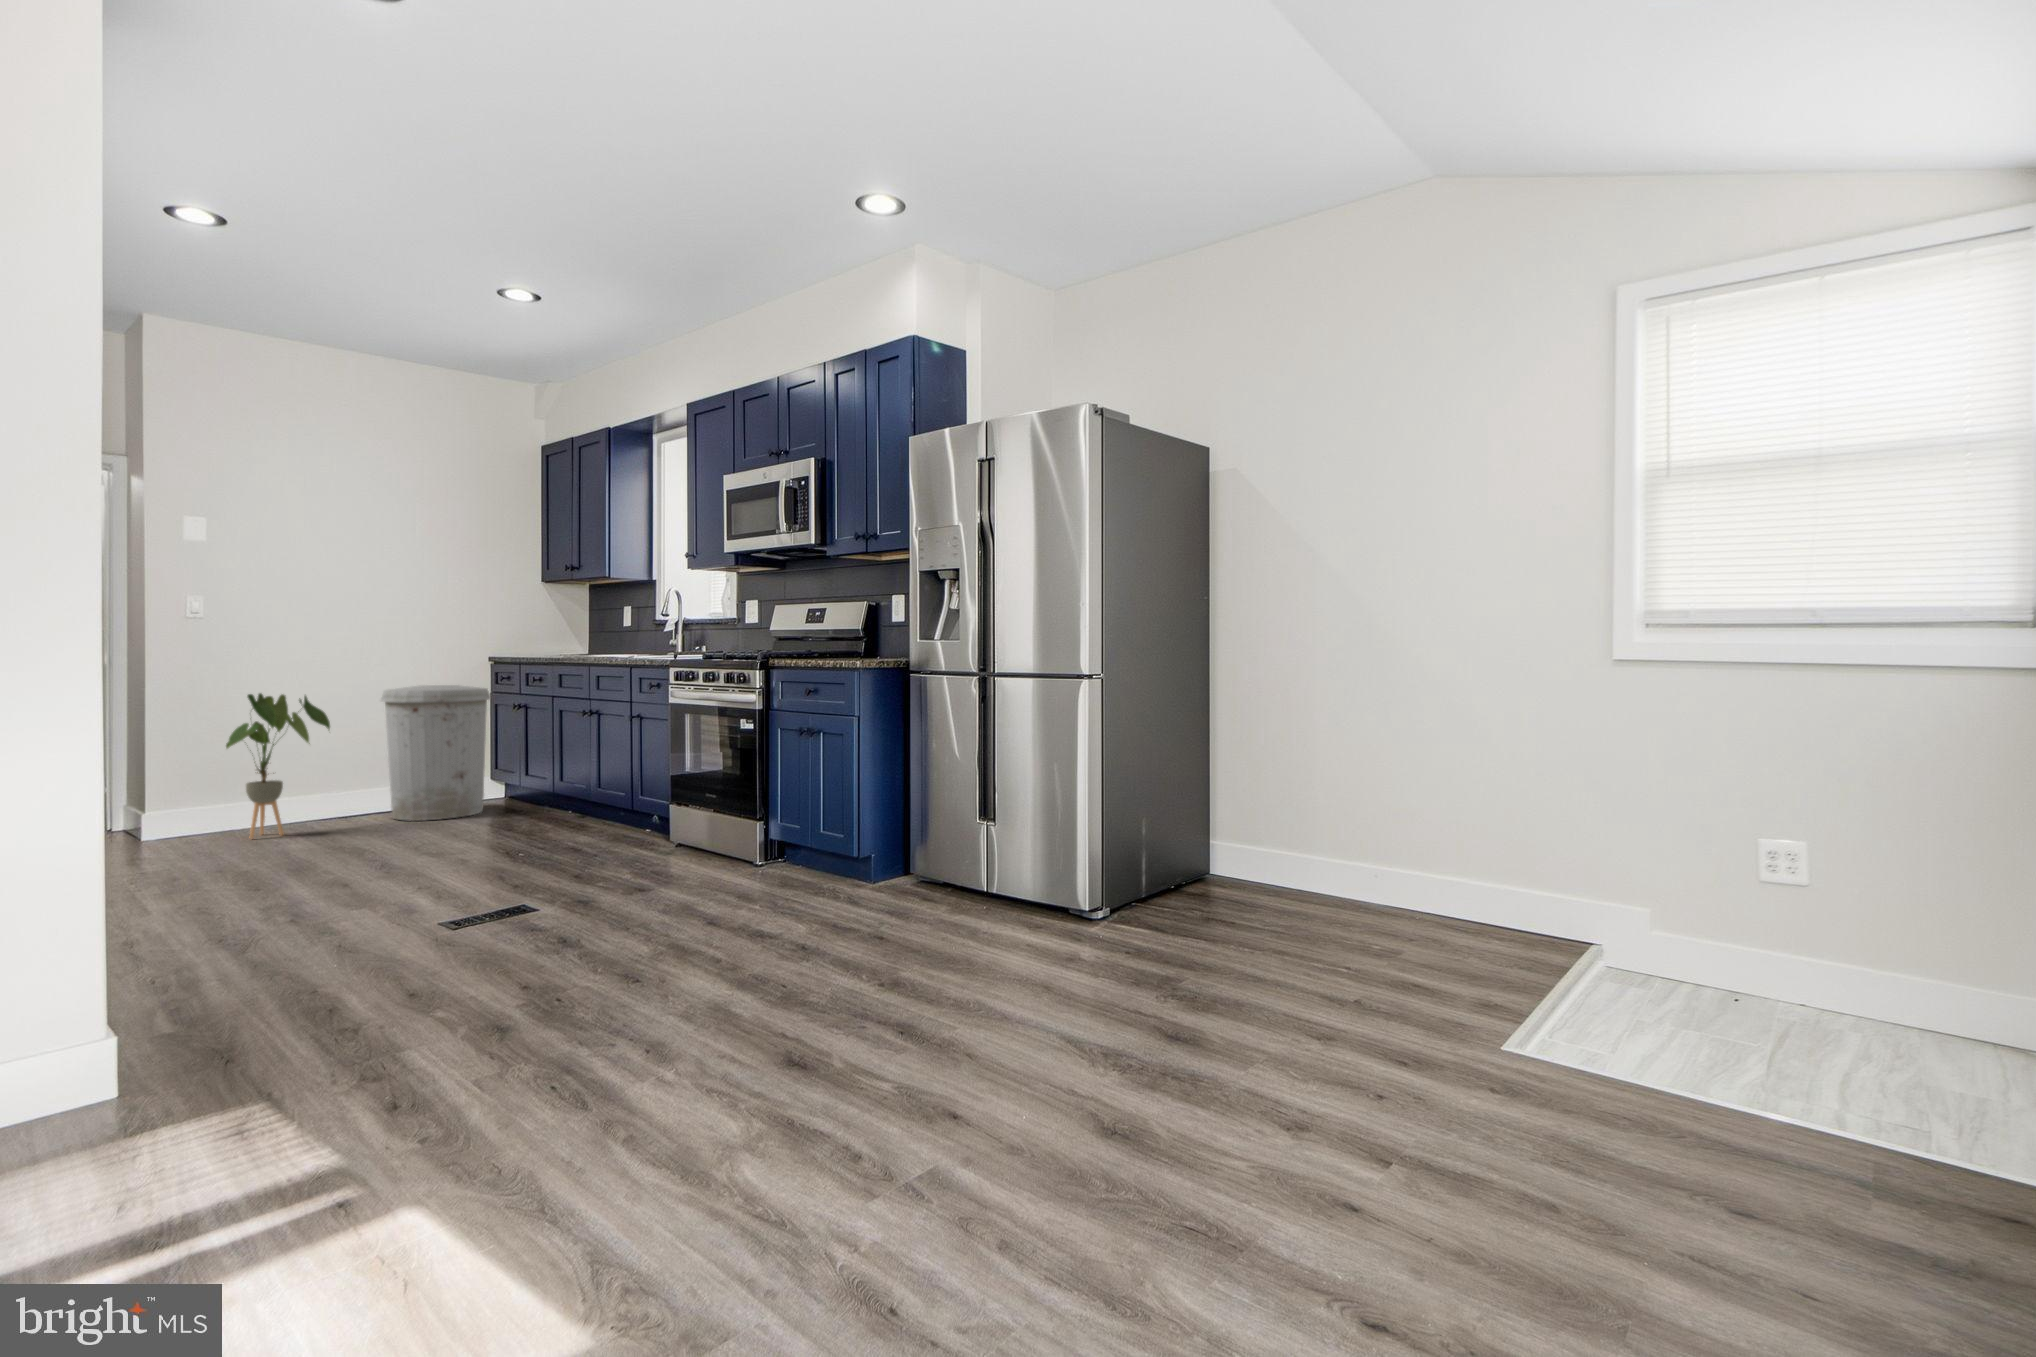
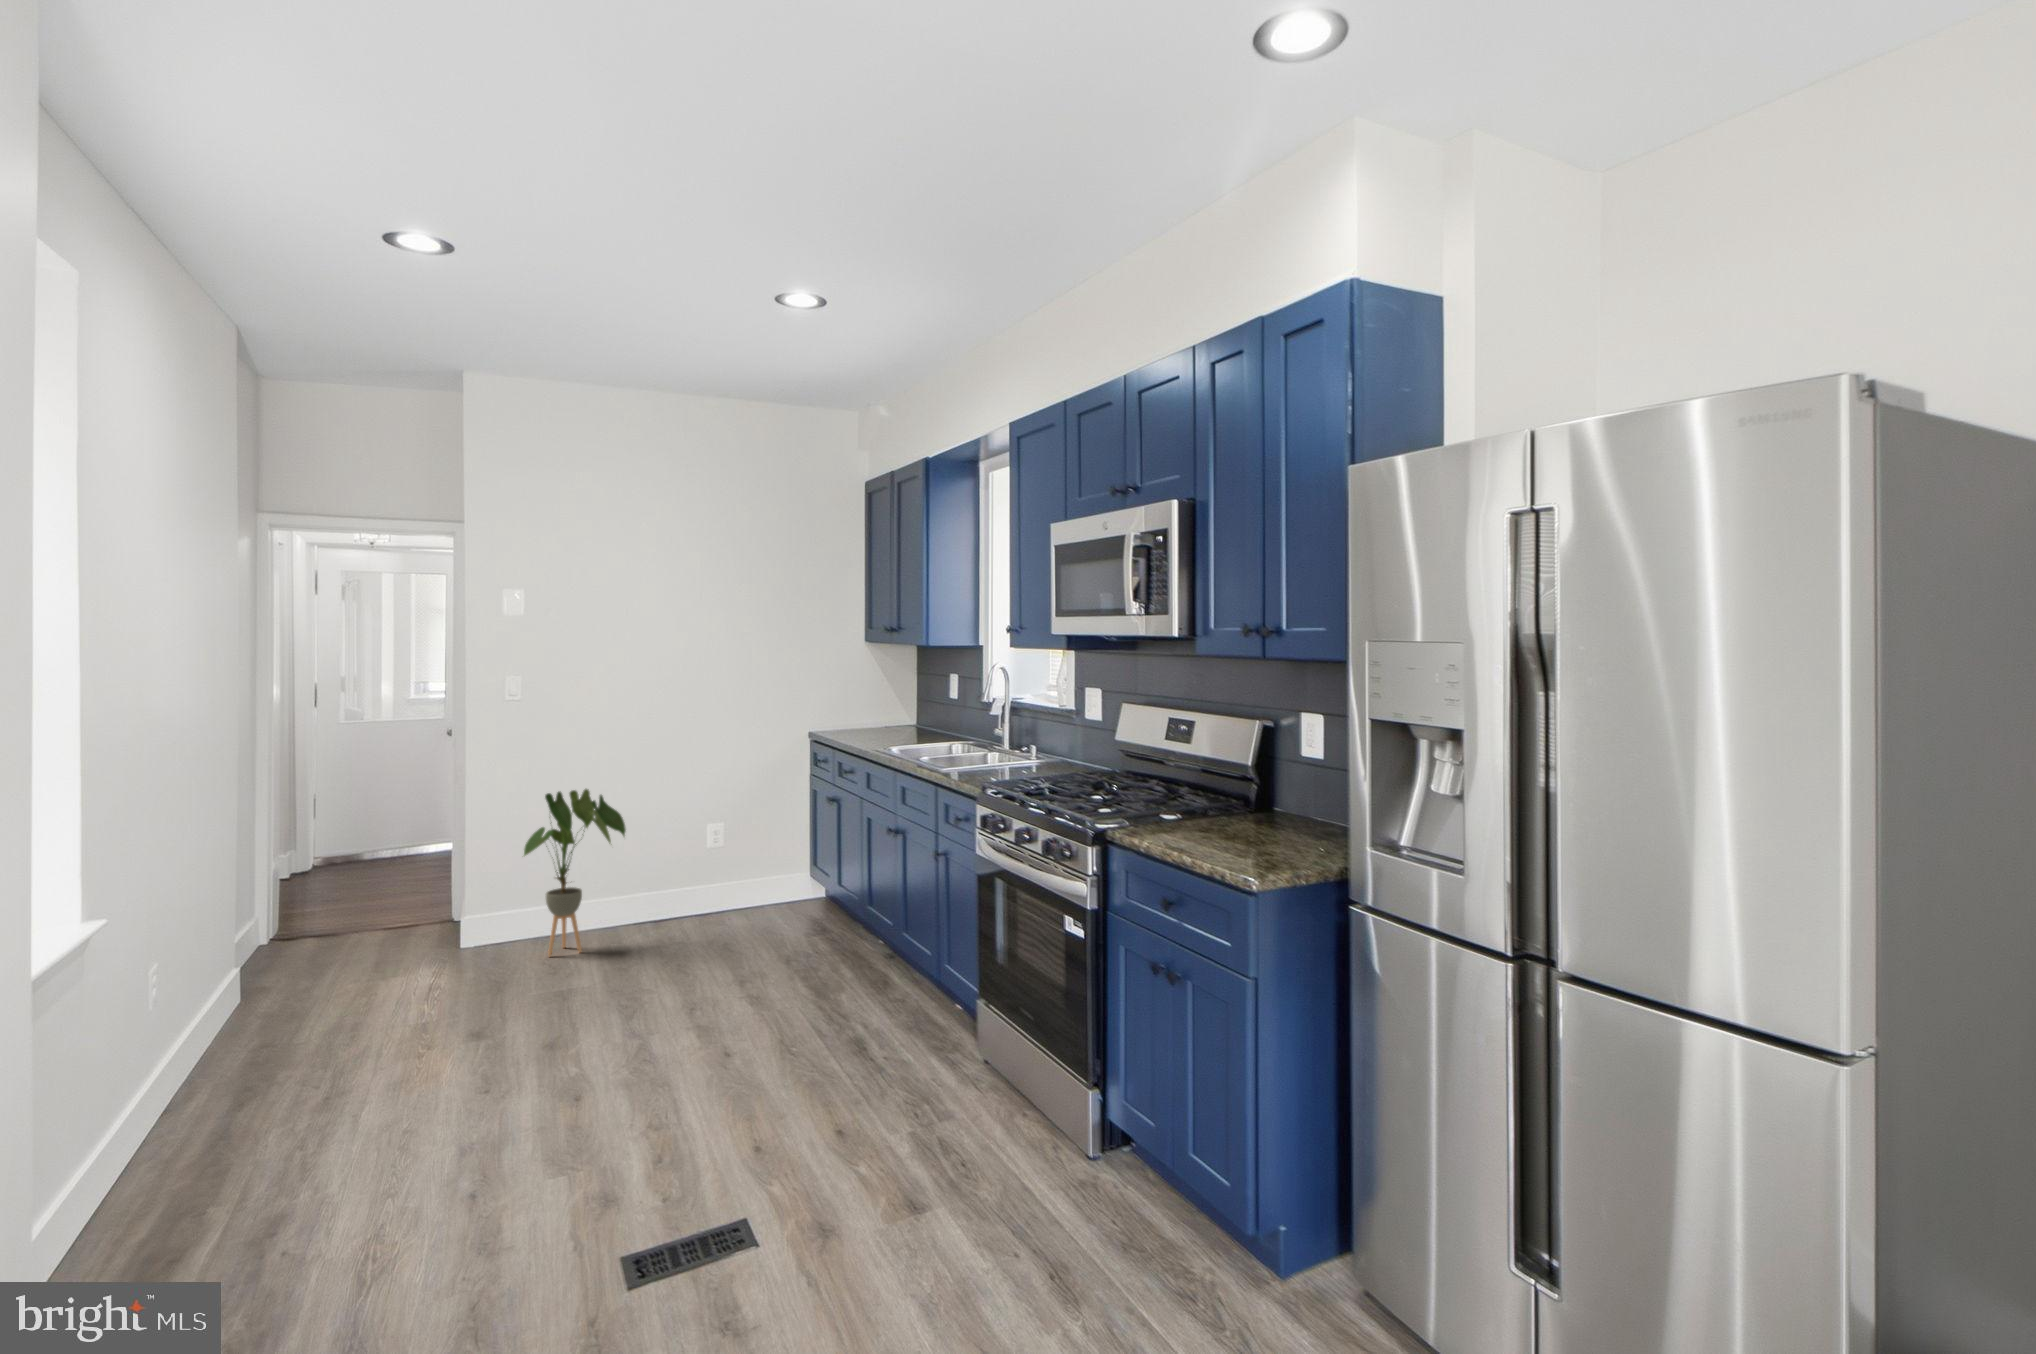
trash can: present [381,685,490,821] -> none [685,772,801,938]

